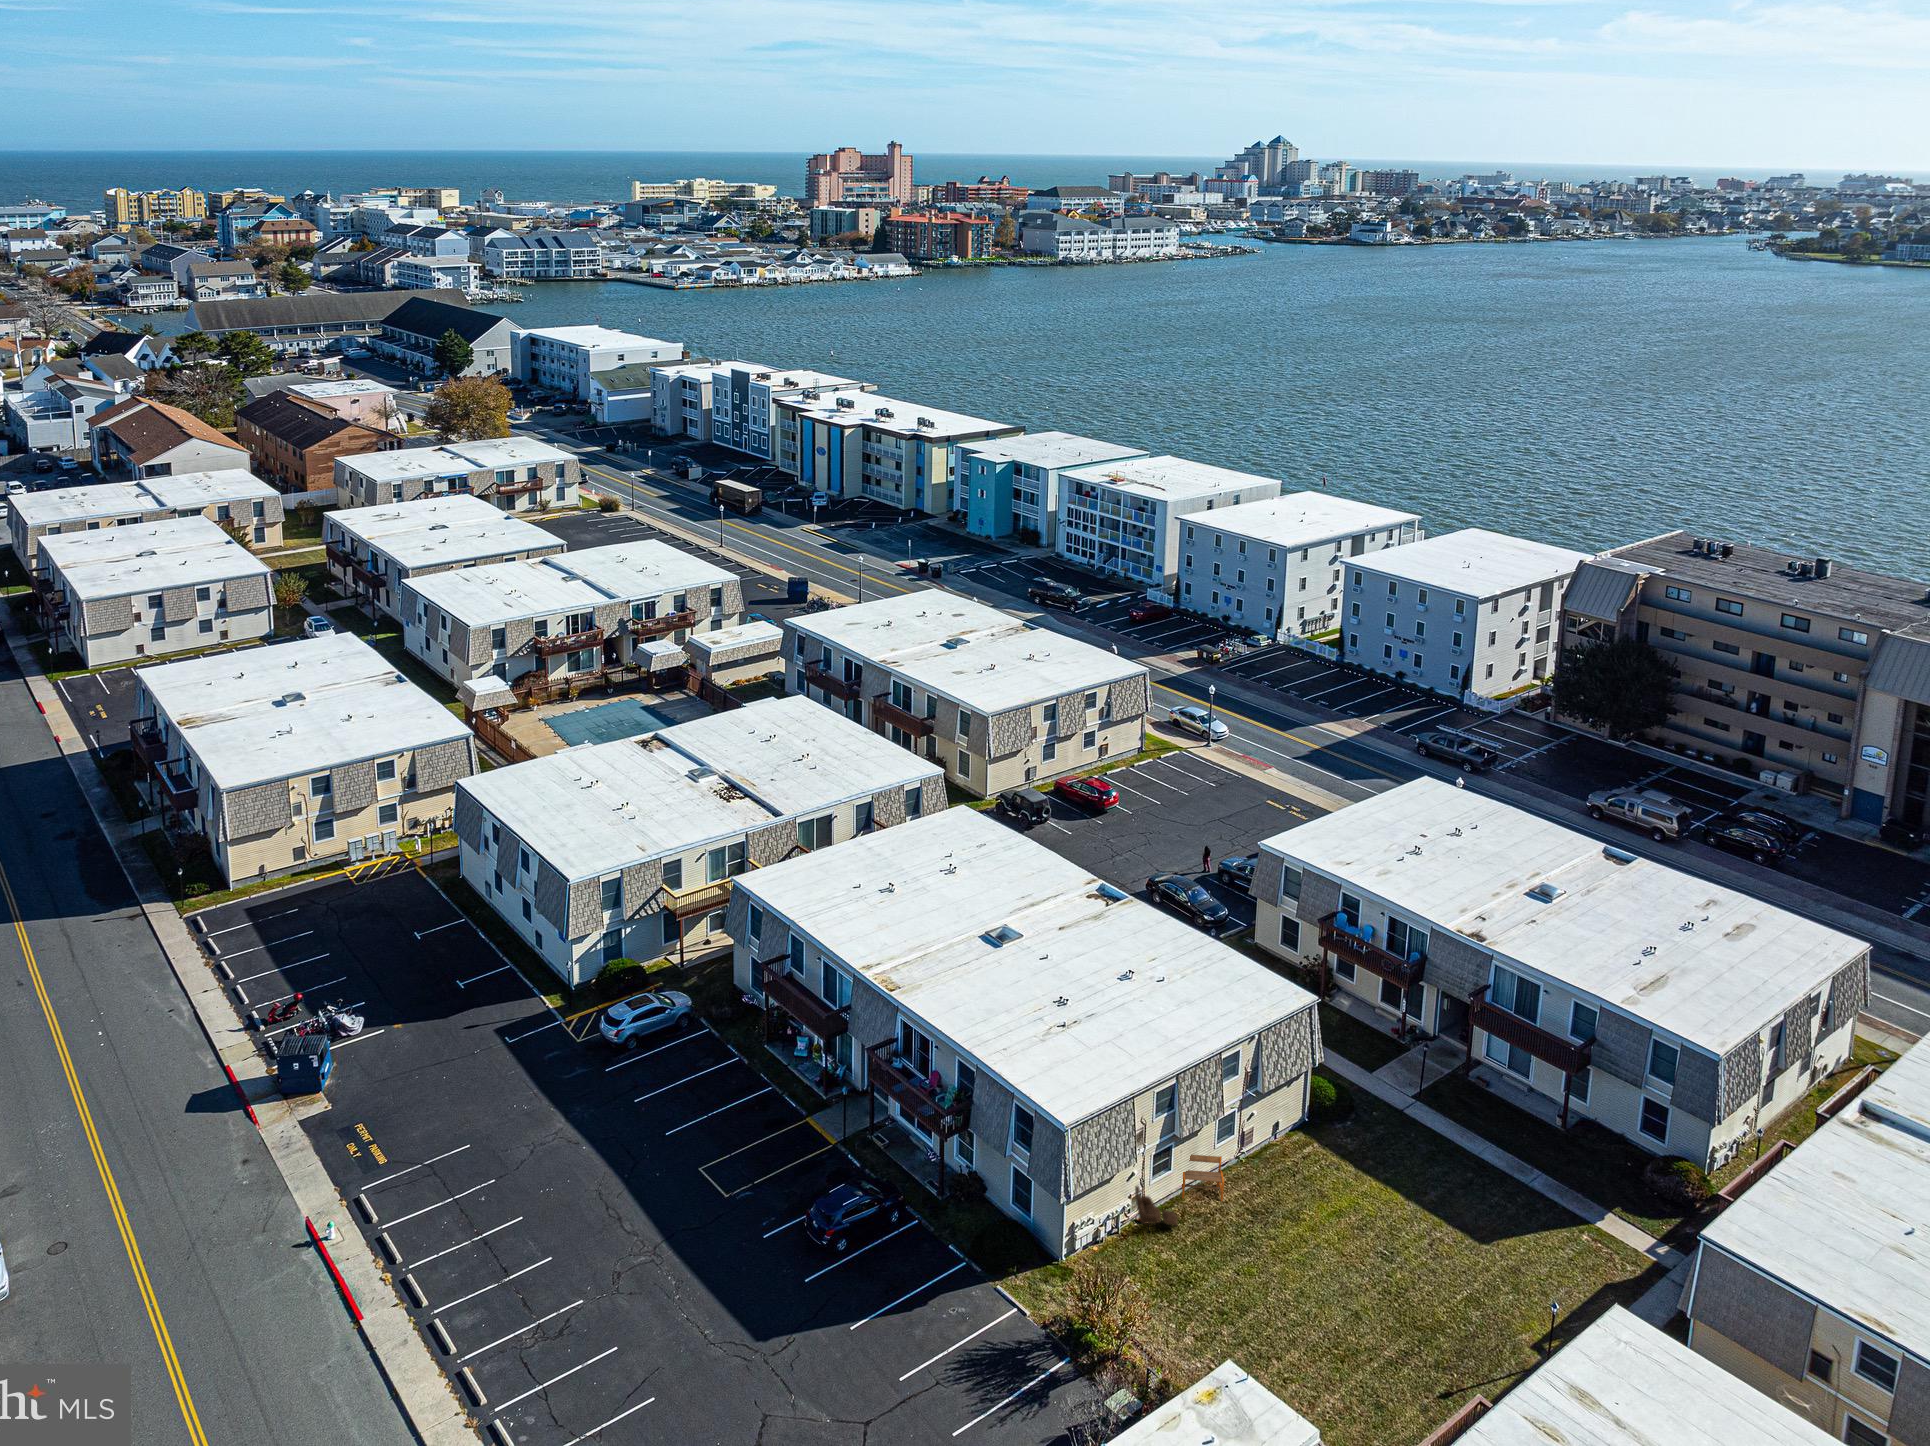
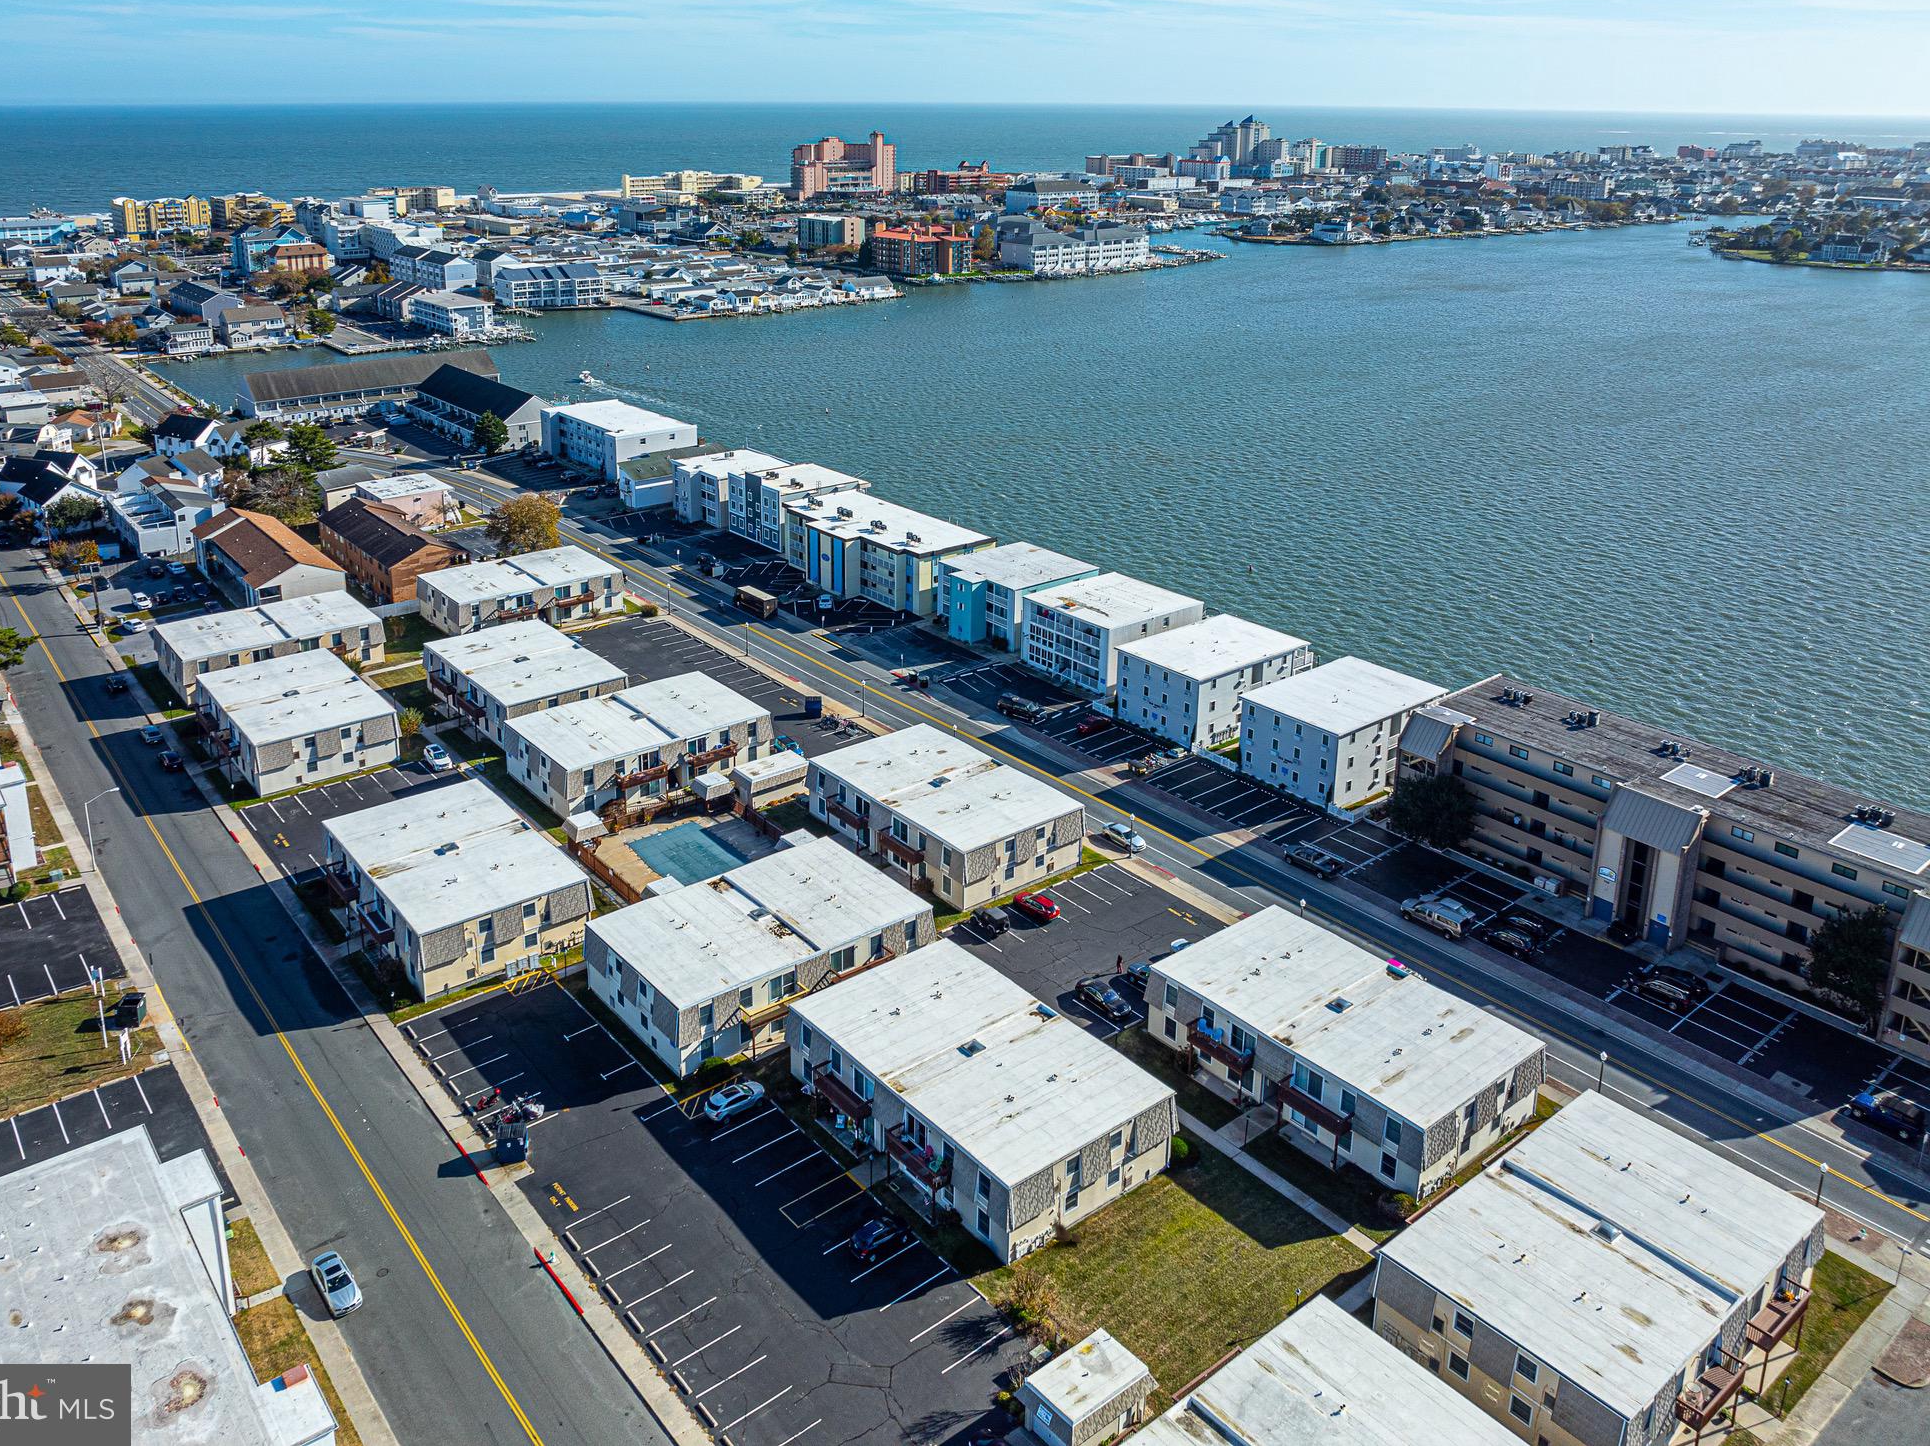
bench: present [1182,1155,1224,1201] -> none [1085,1196,1111,1225]

